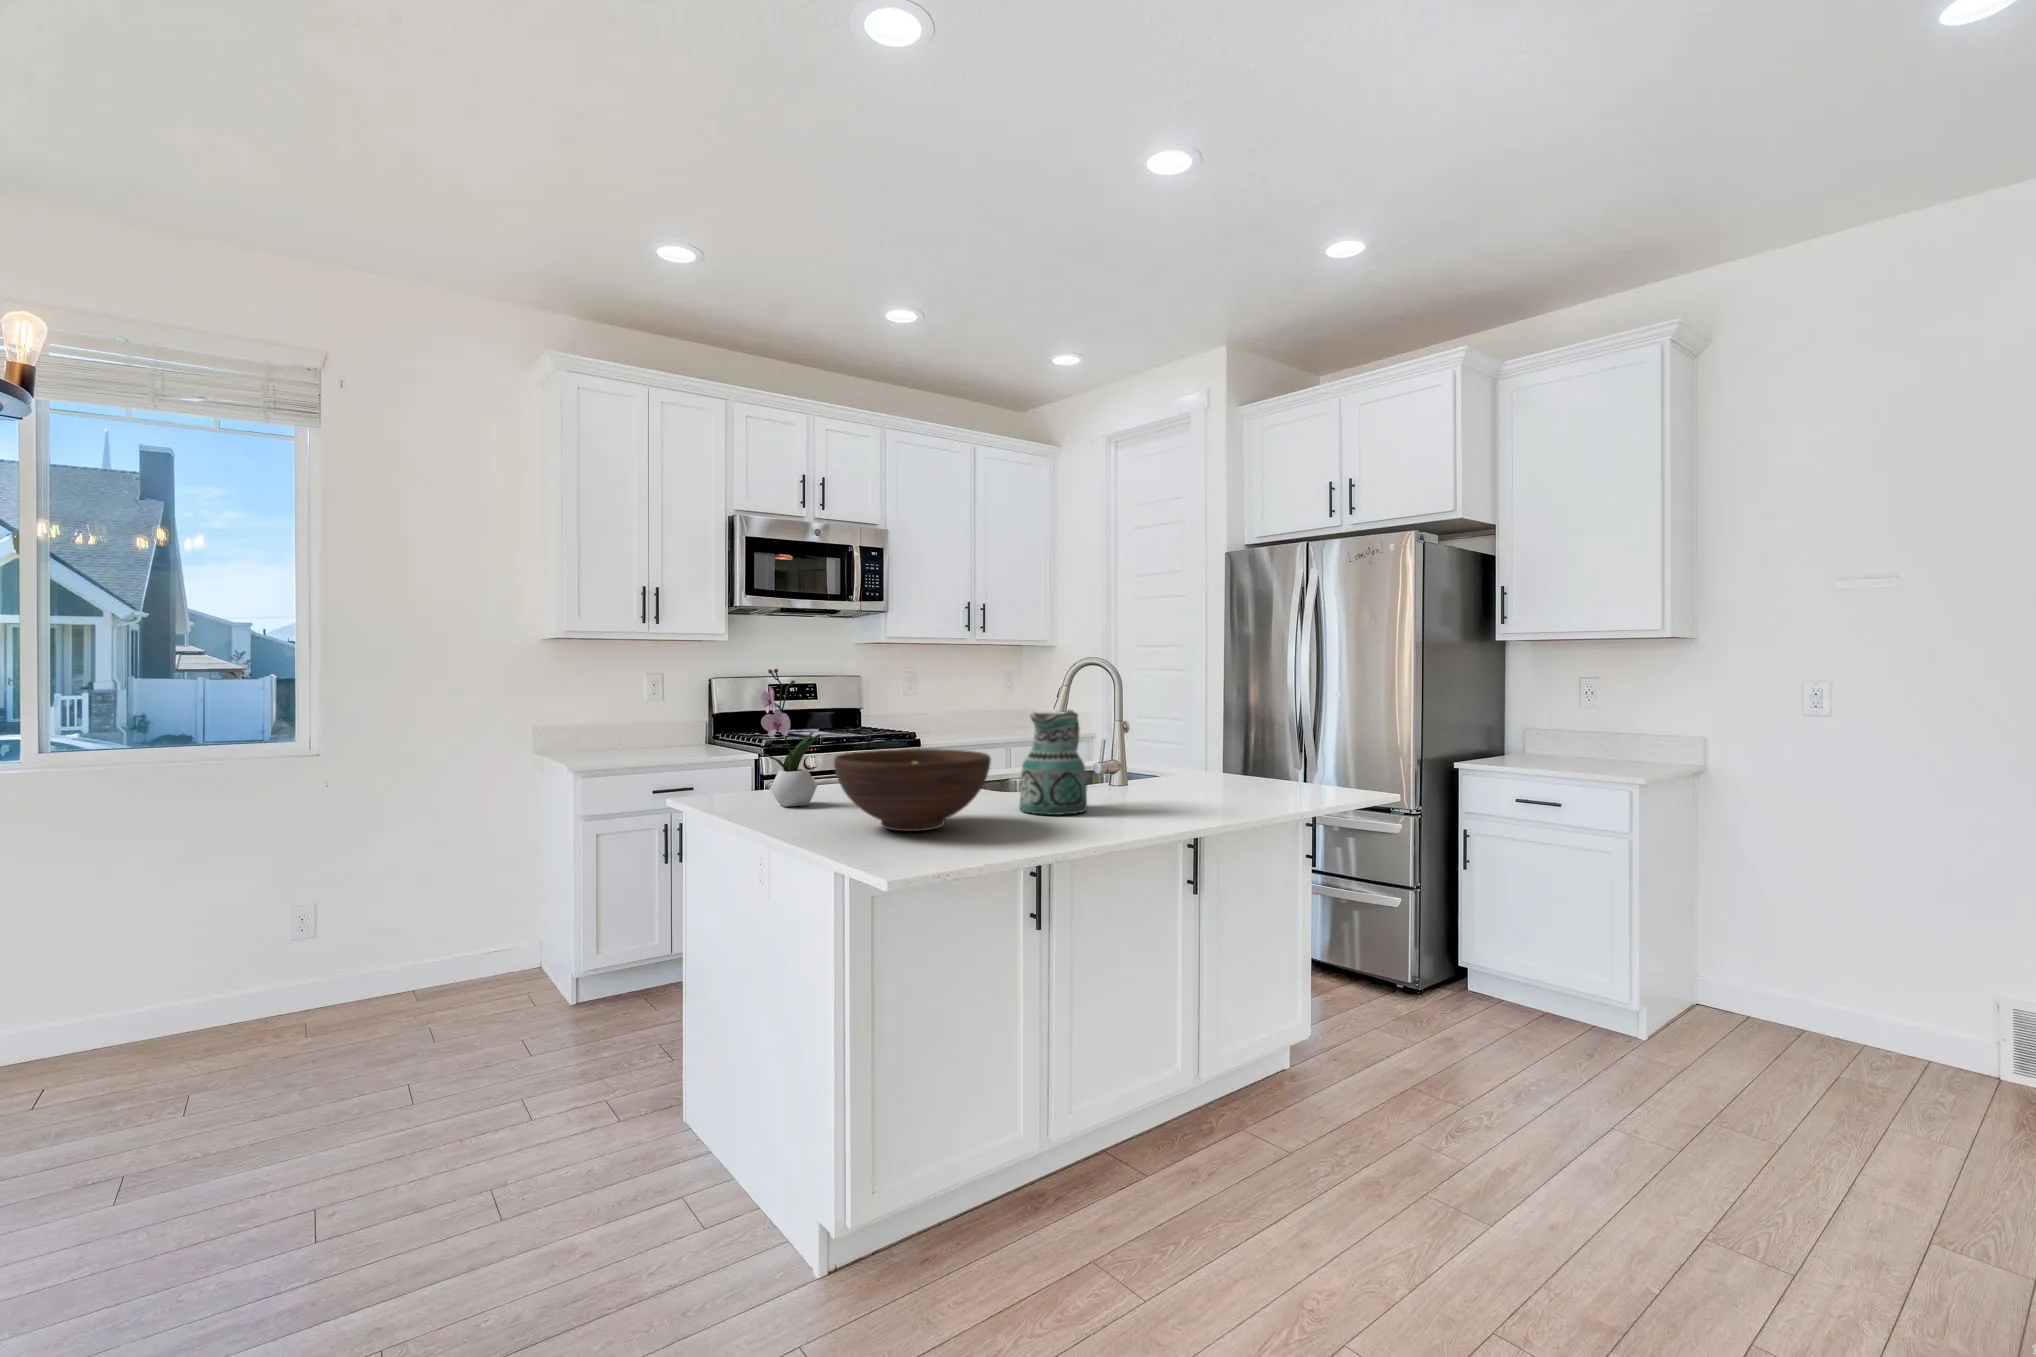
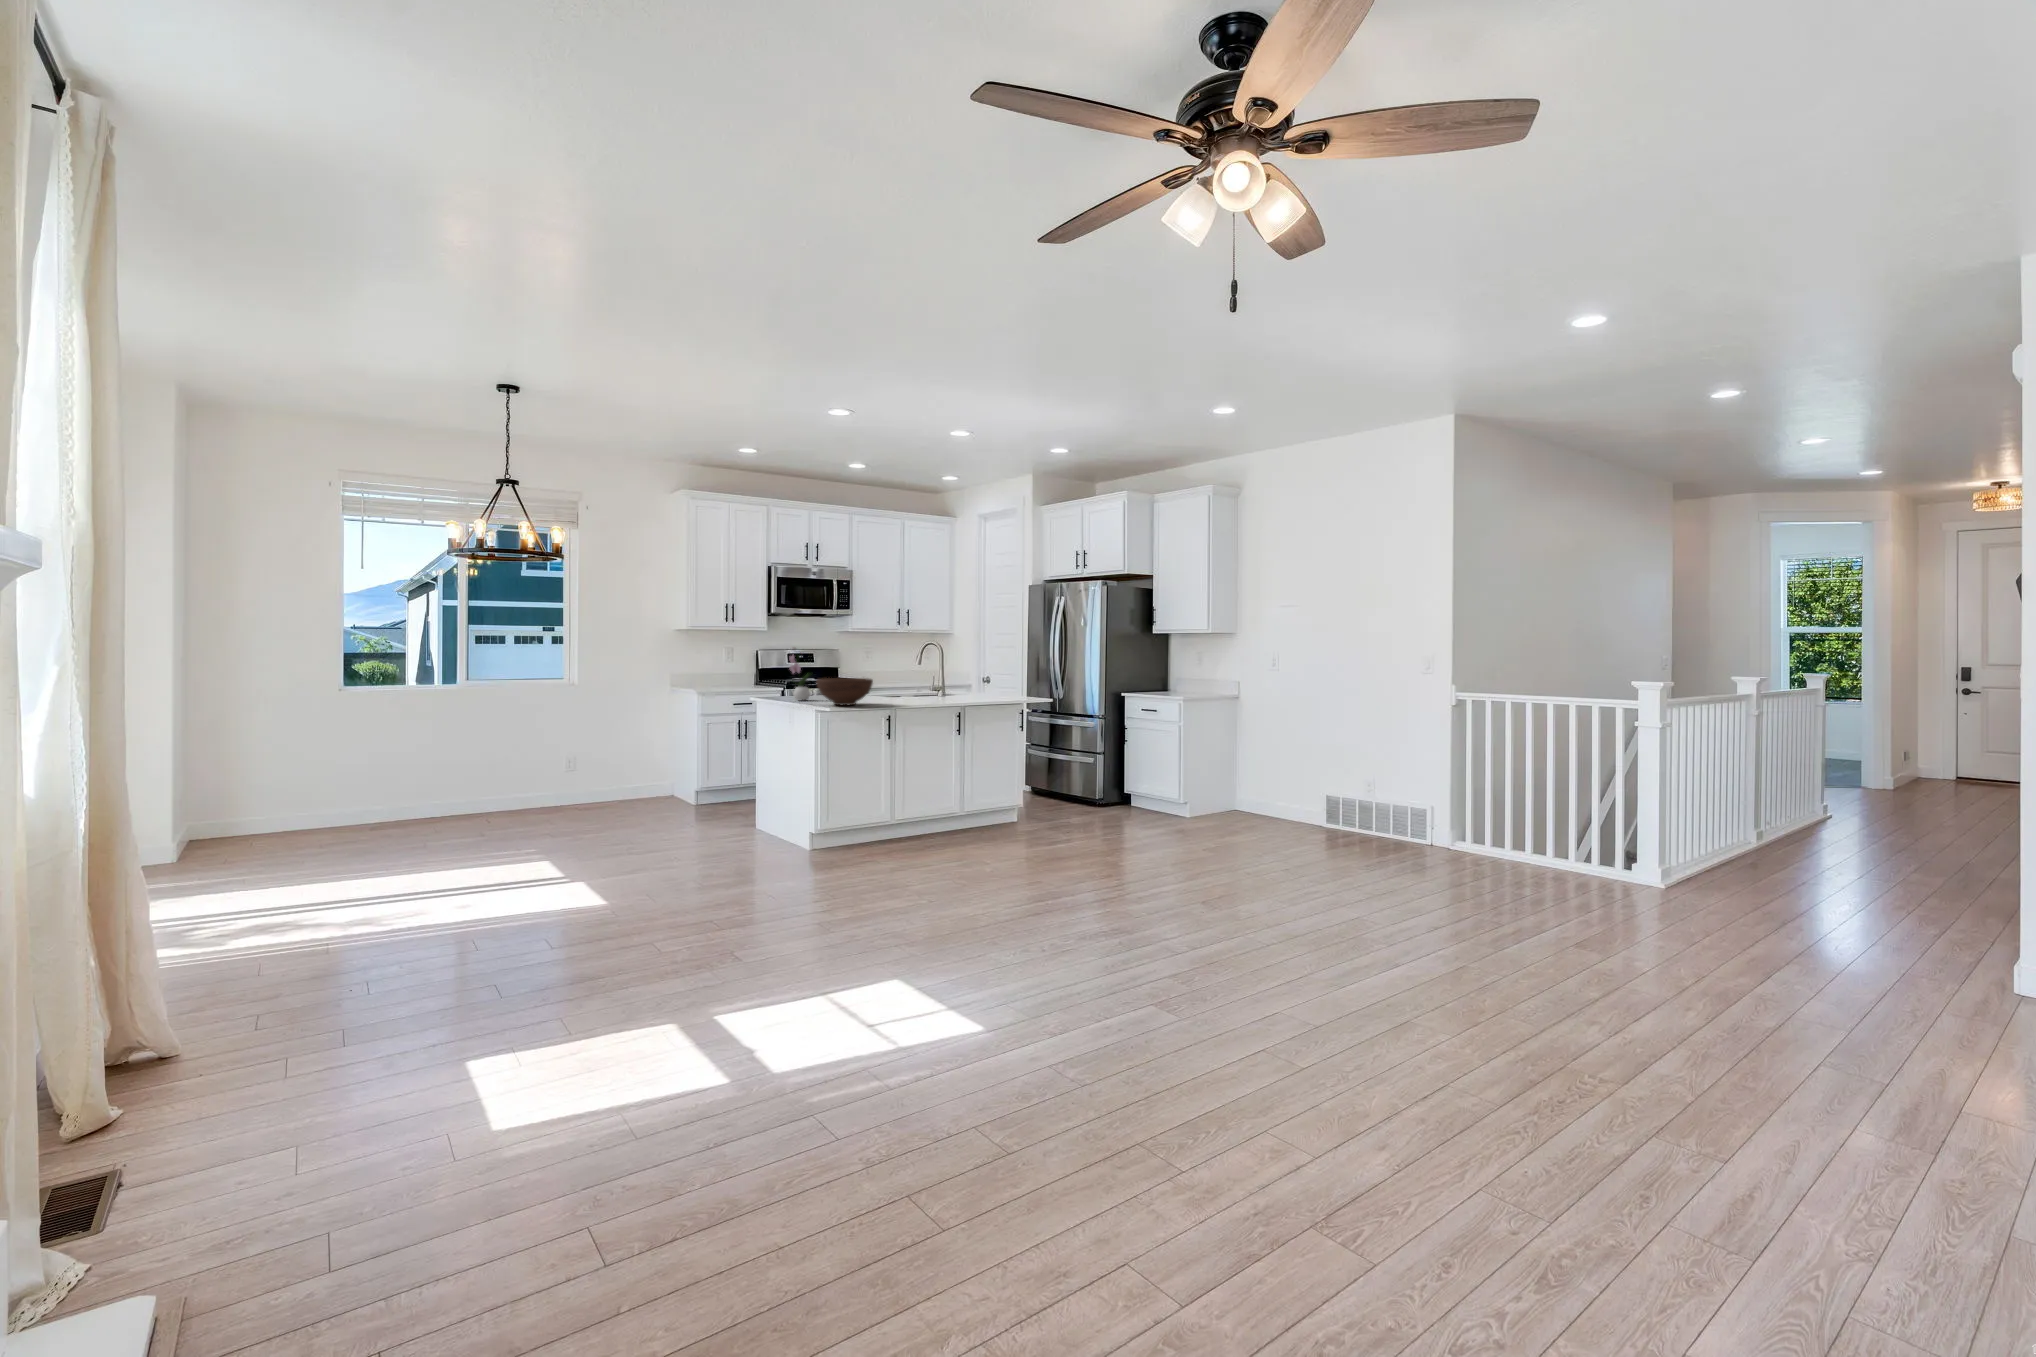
ceramic pitcher: present [1020,710,1087,815] -> none [889,664,915,703]

